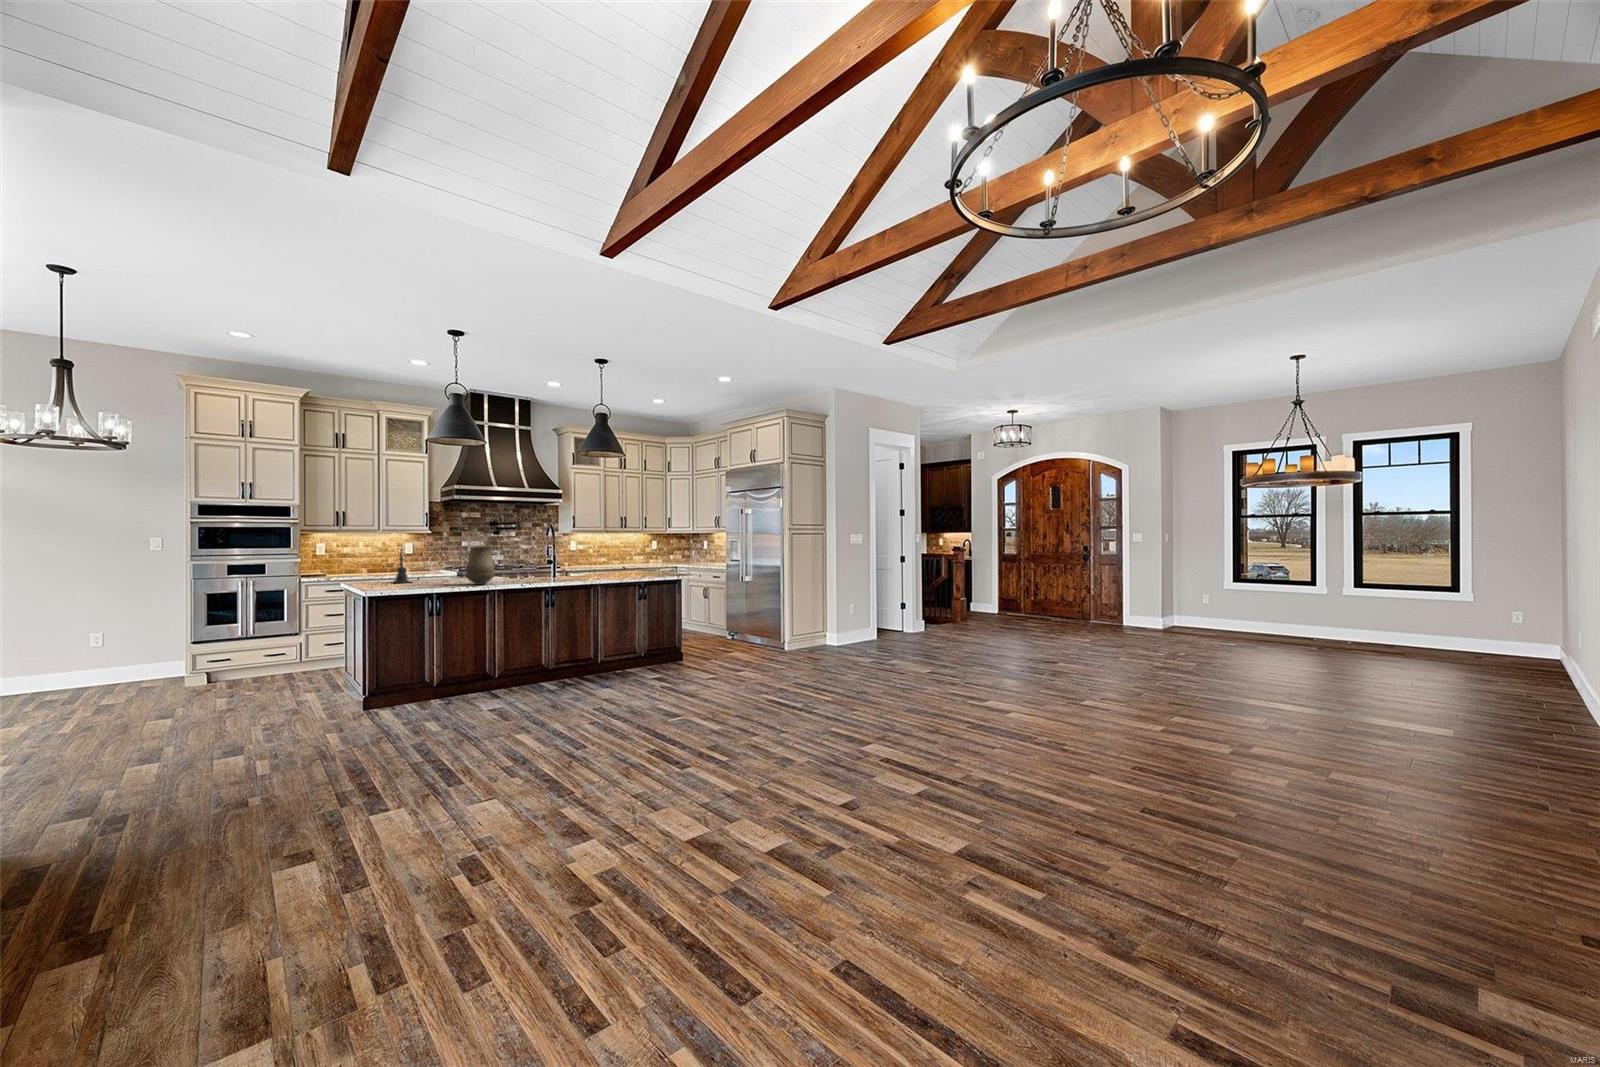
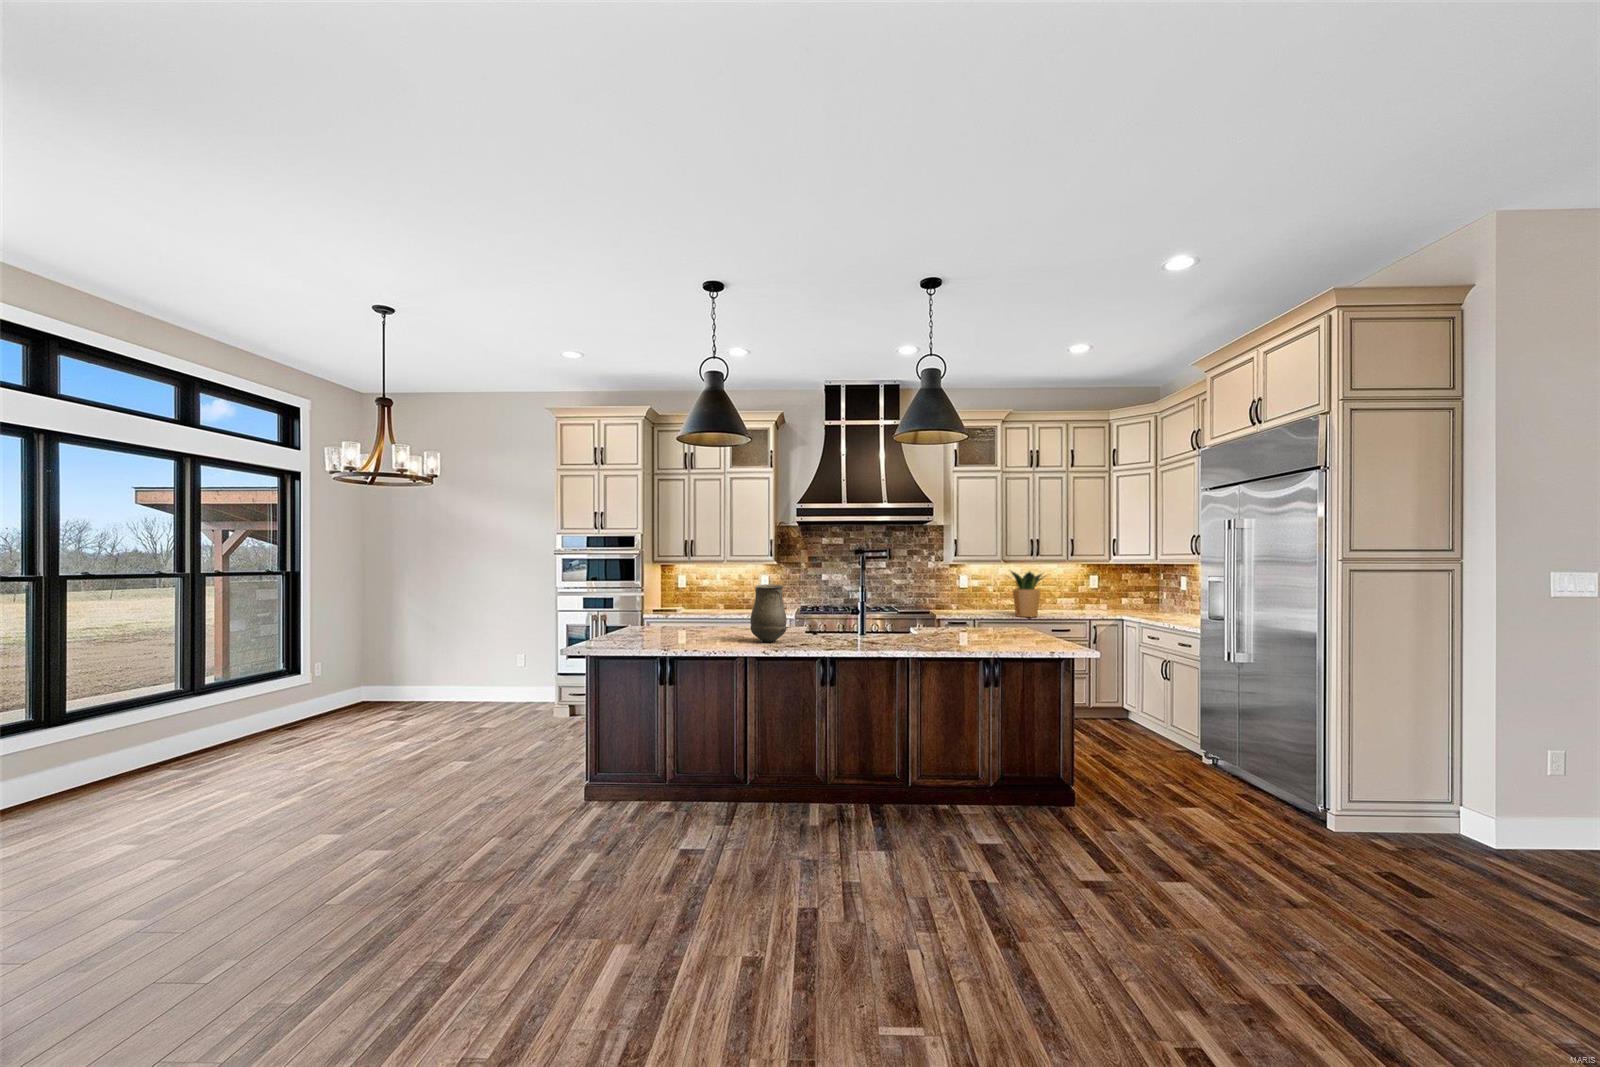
potted plant: none [604,537,636,568] -> present [1011,571,1043,617]
candle holder: present [393,548,410,583] -> none [688,580,712,631]

